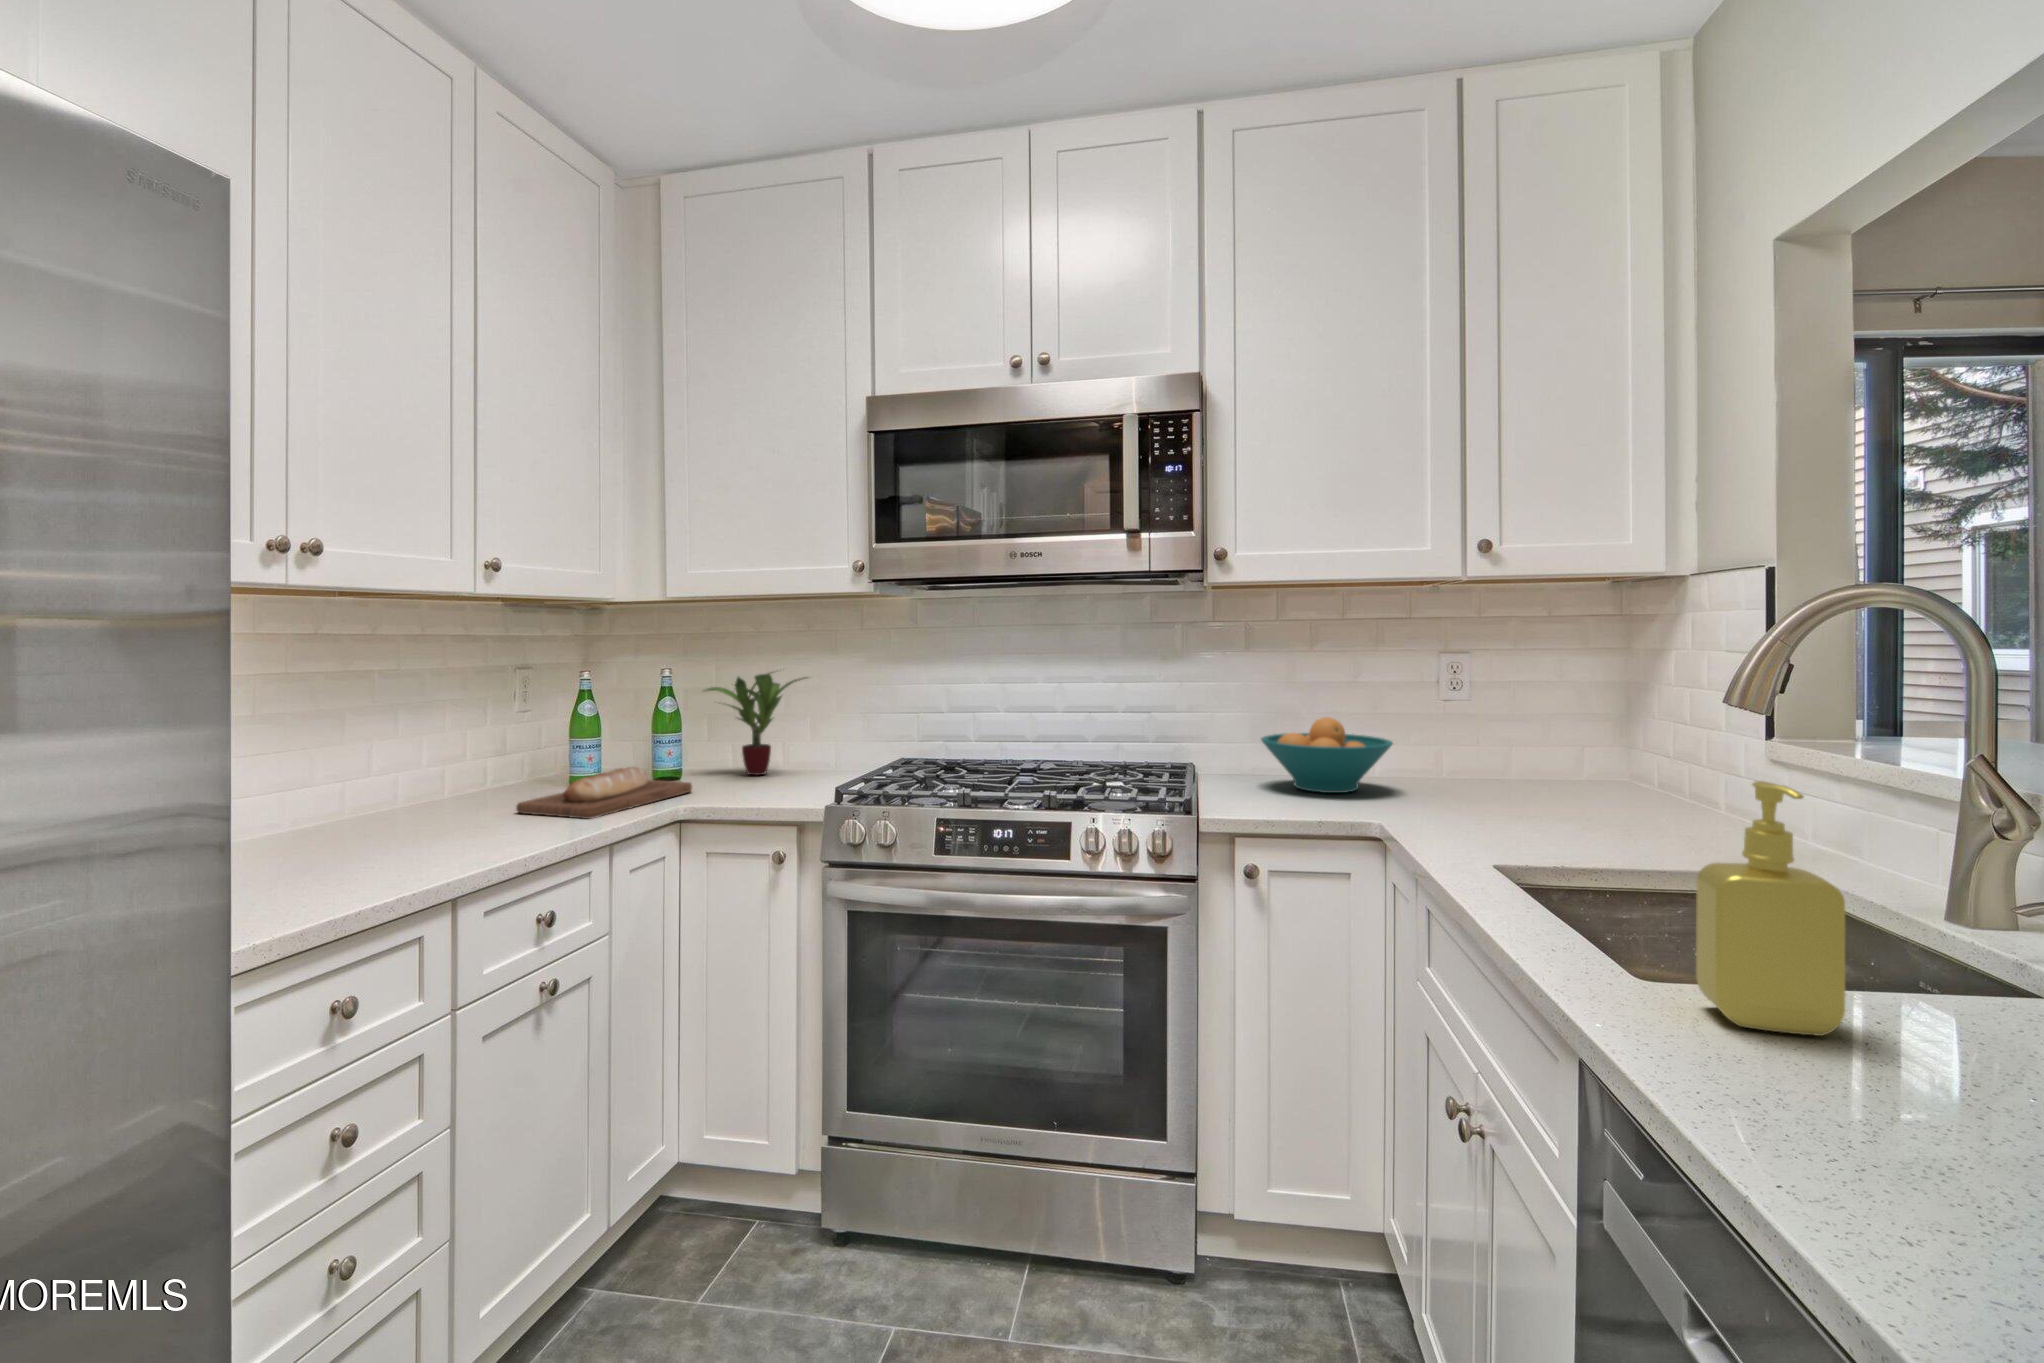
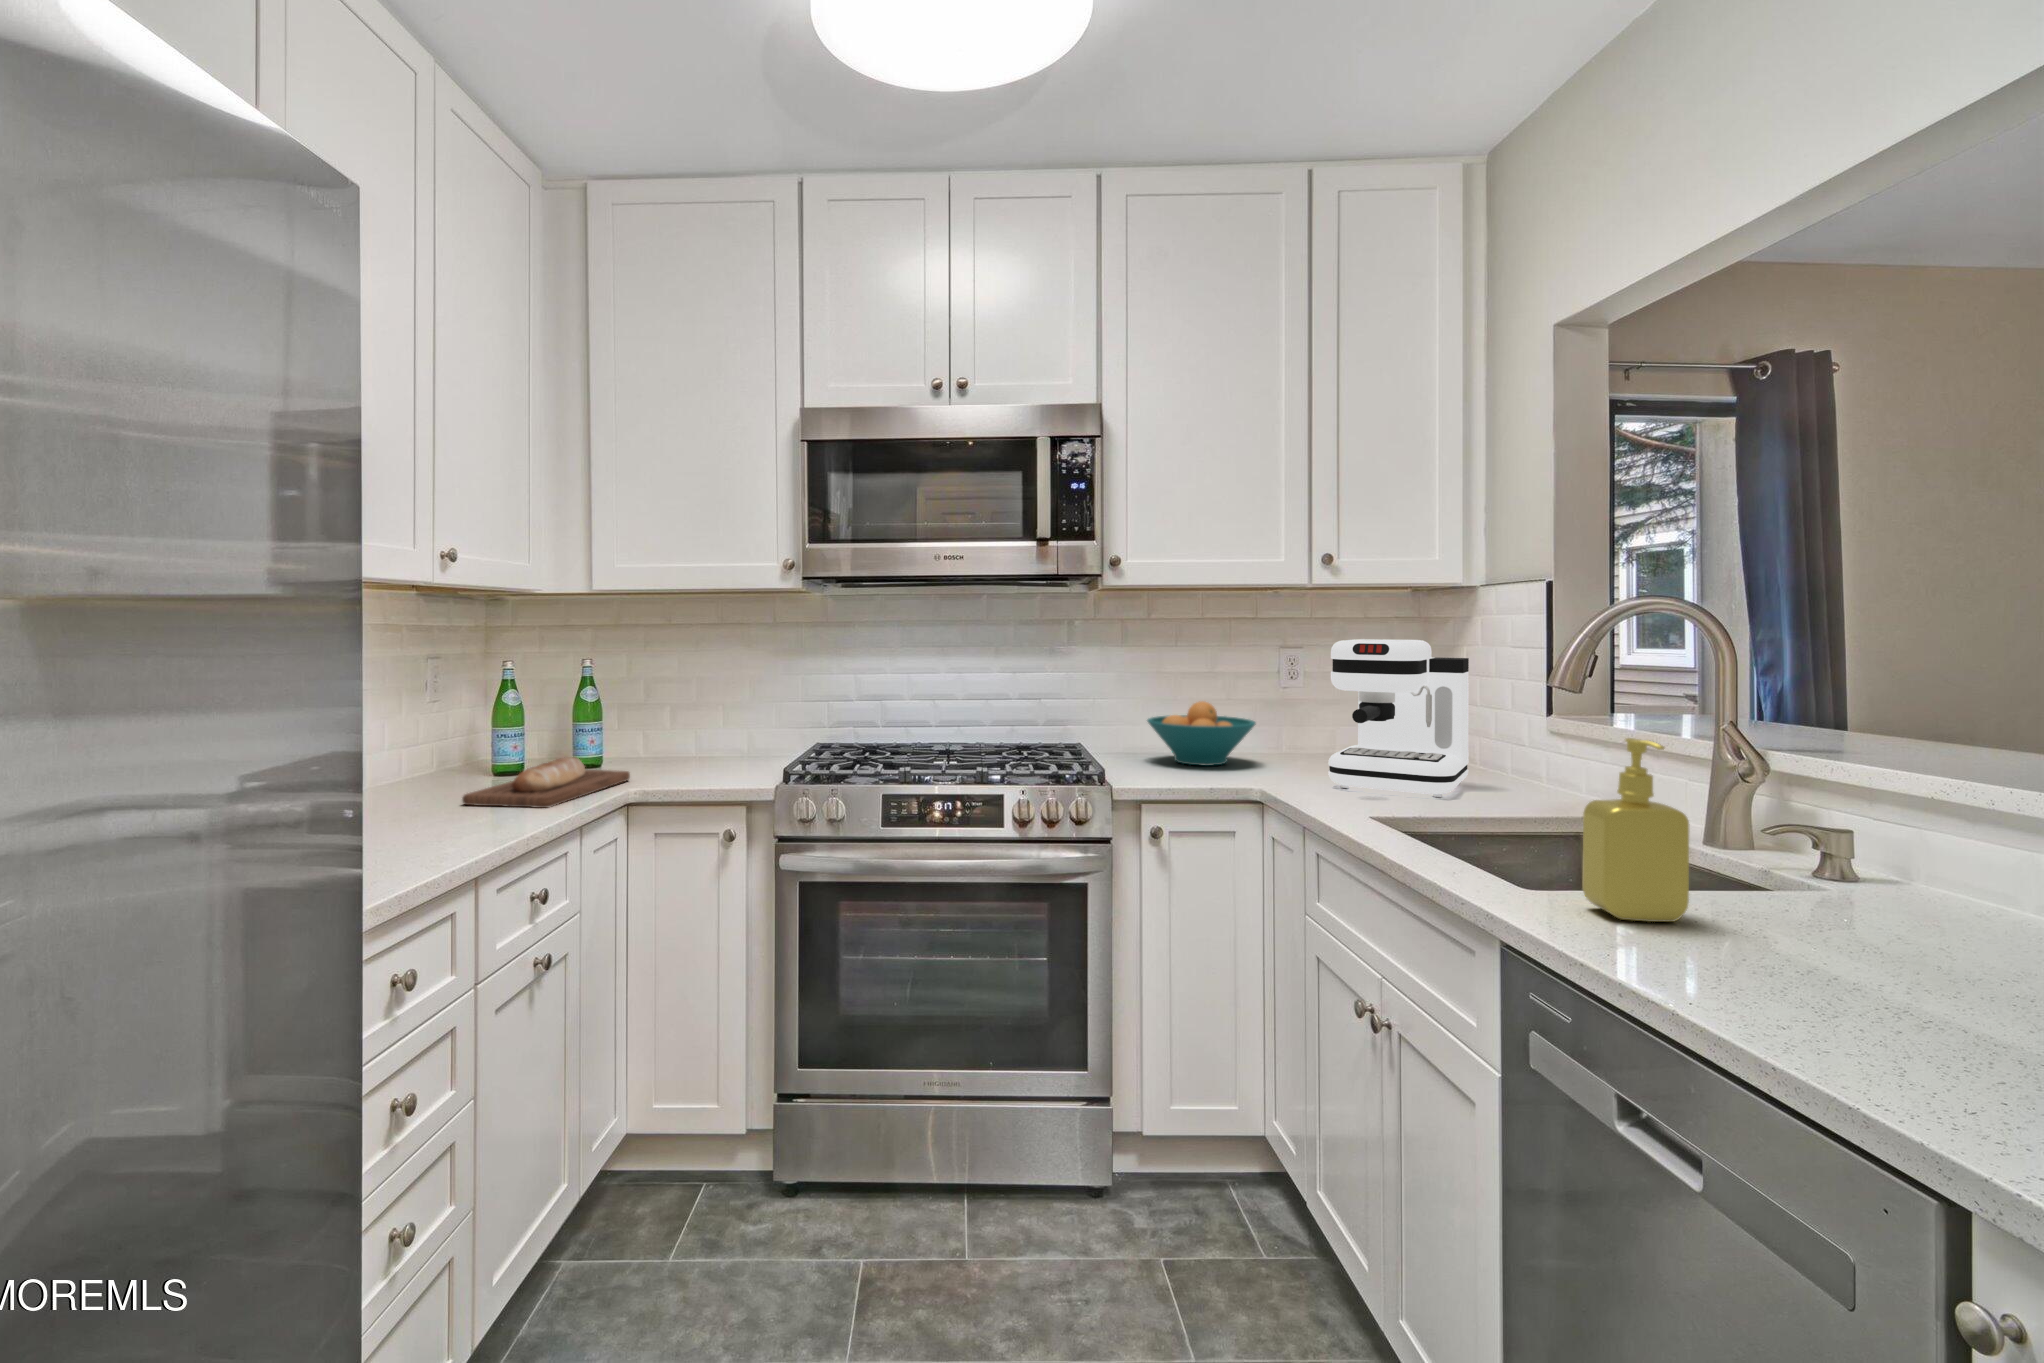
coffee maker: none [1464,645,1657,843] -> present [1328,639,1469,797]
potted plant: present [705,673,807,775] -> none [623,660,737,764]

